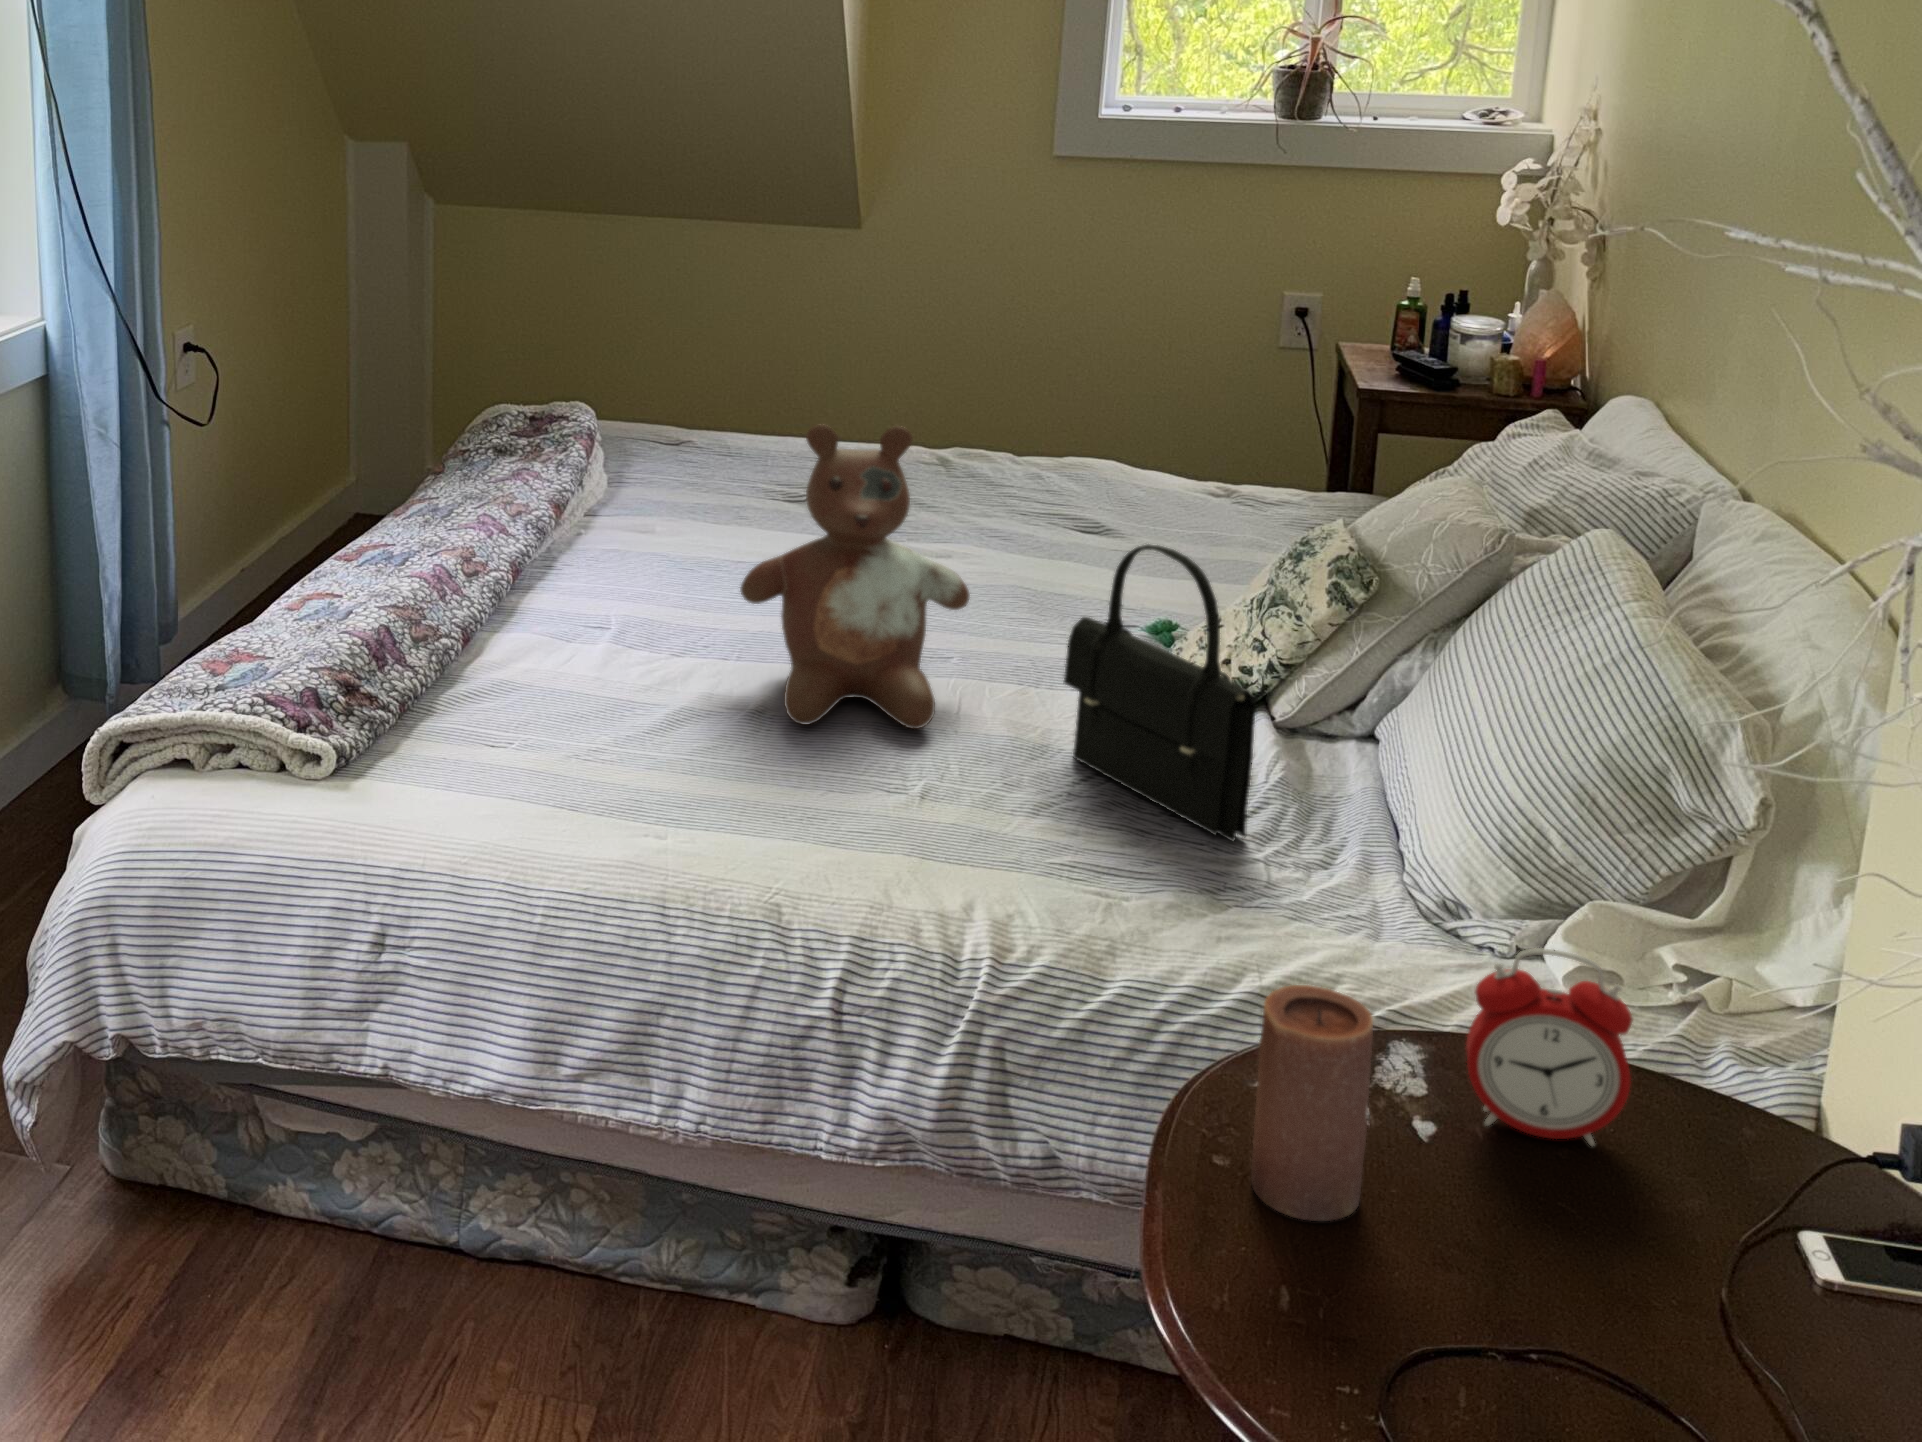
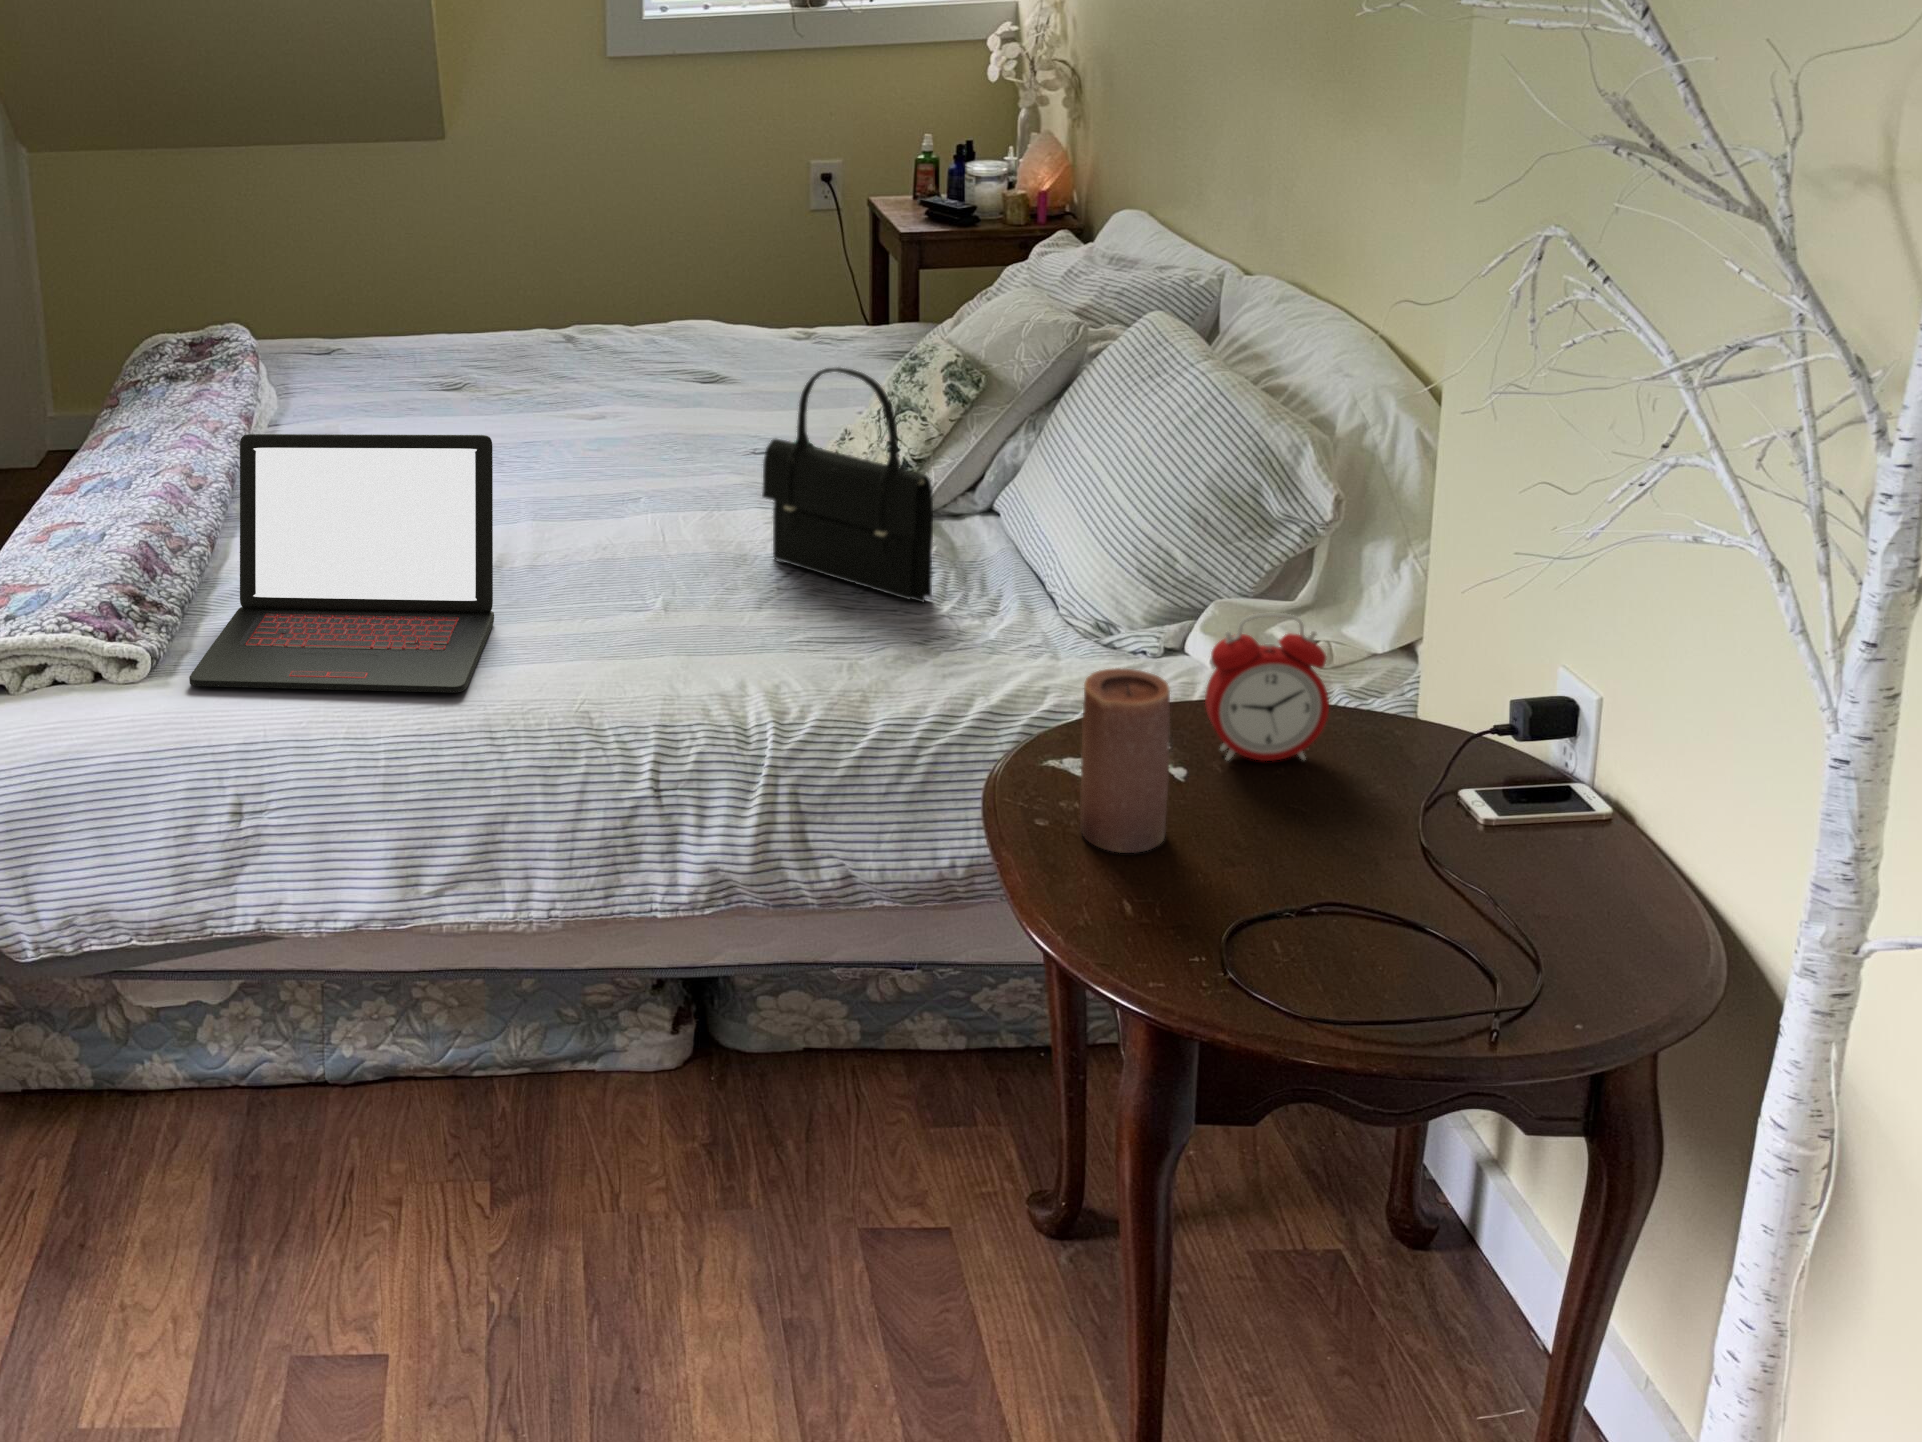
stuffed bear: present [740,424,970,729] -> none [468,298,663,568]
laptop: none [369,532,739,854] -> present [189,434,494,693]

